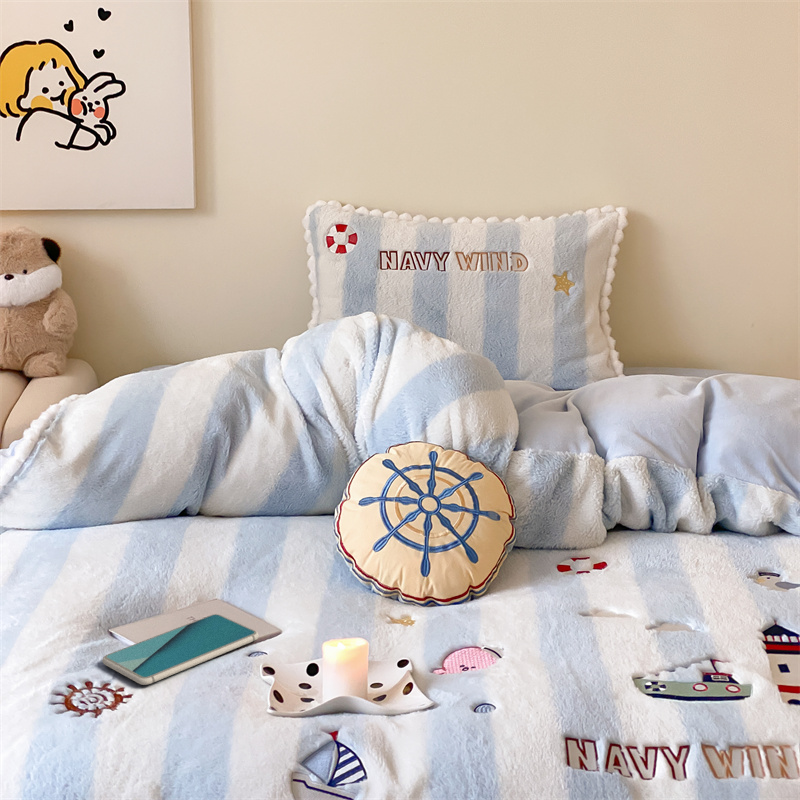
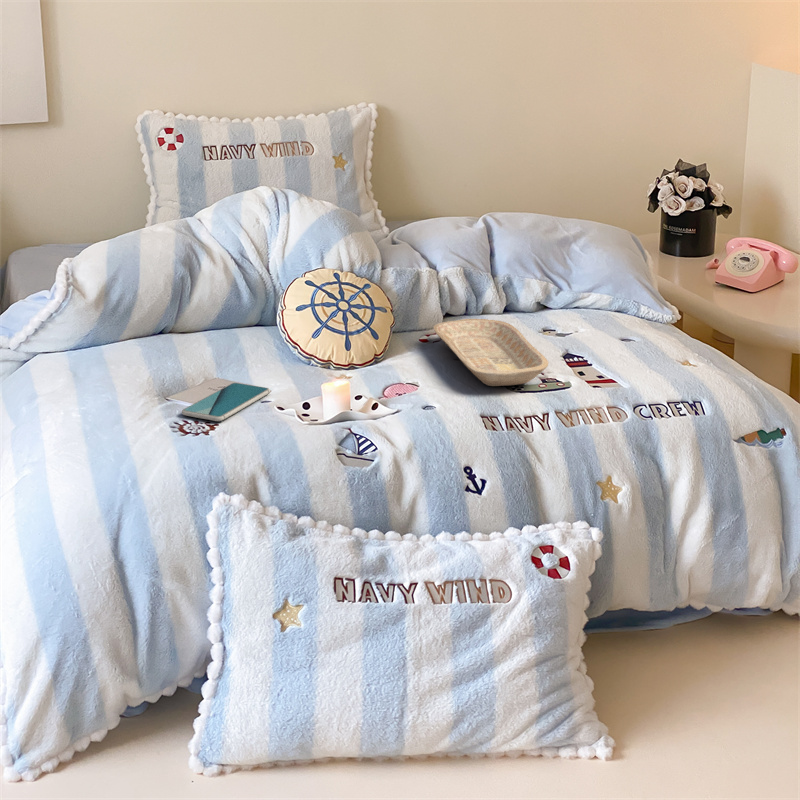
tray: none [561,543,715,680] -> present [433,319,549,386]

